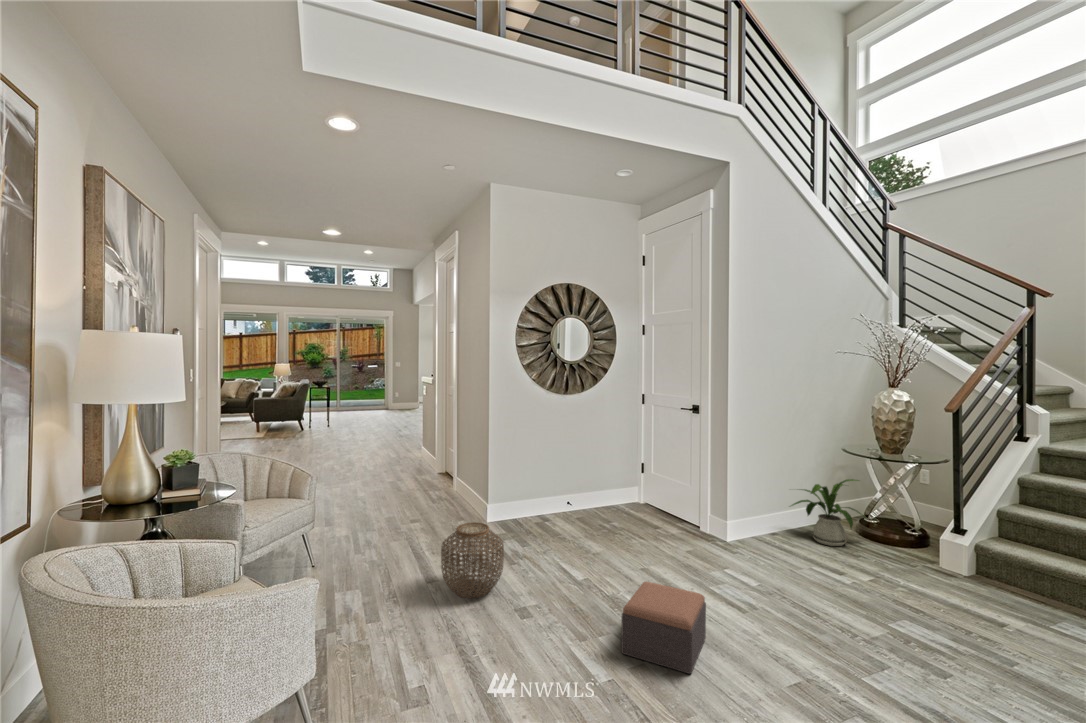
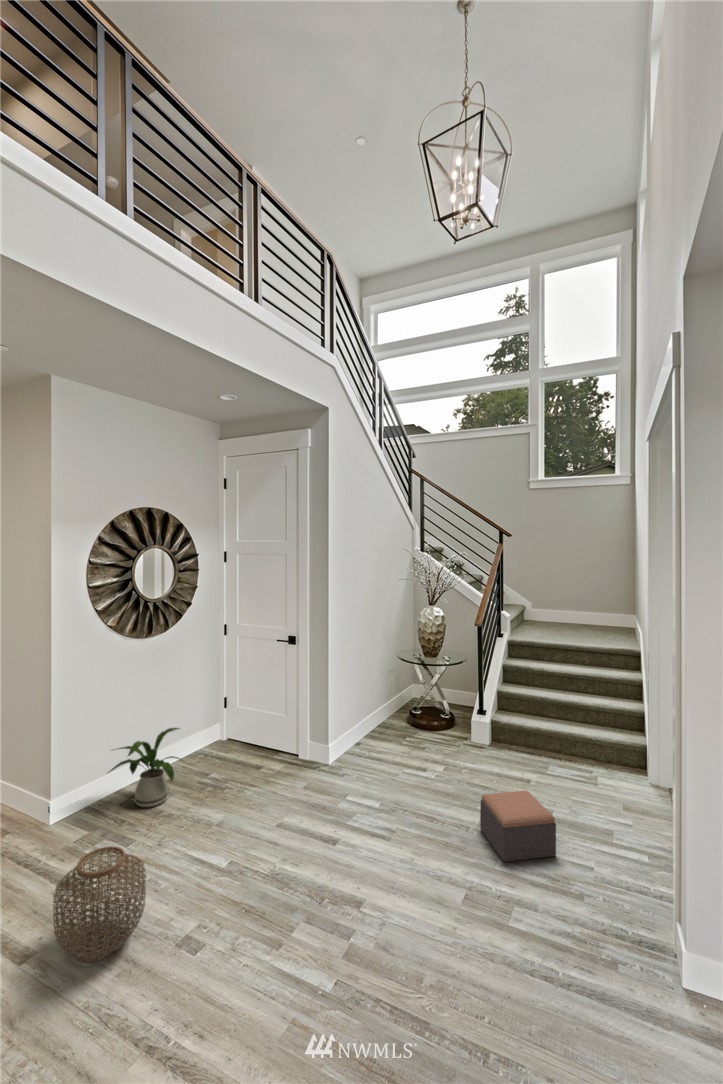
house plant: present [791,479,860,546] -> present [109,728,180,807]
footstool: present [621,582,706,674] -> present [480,791,556,862]

